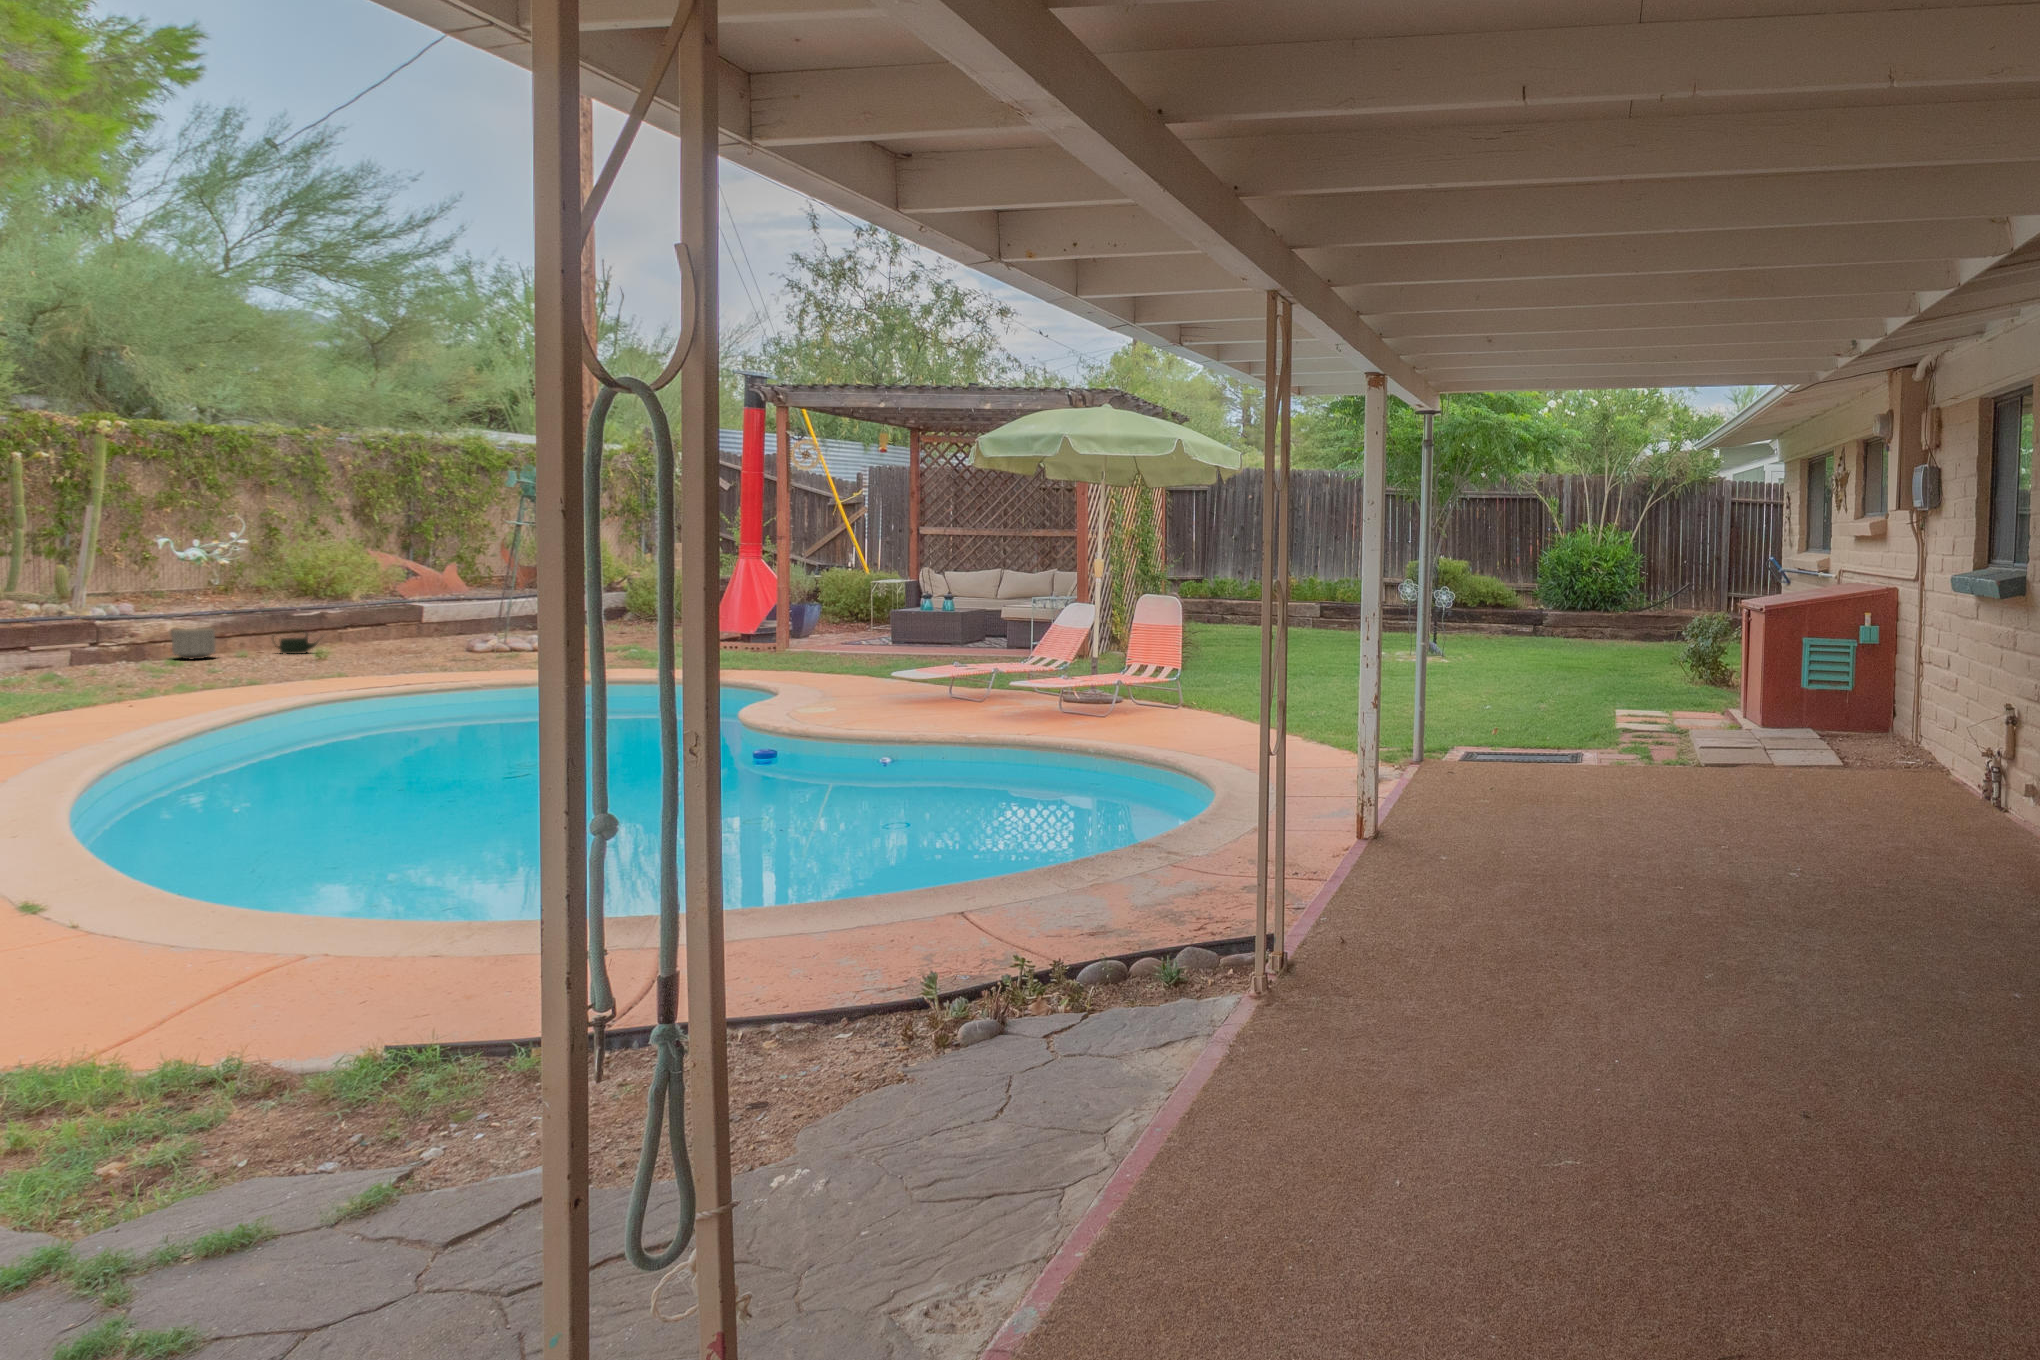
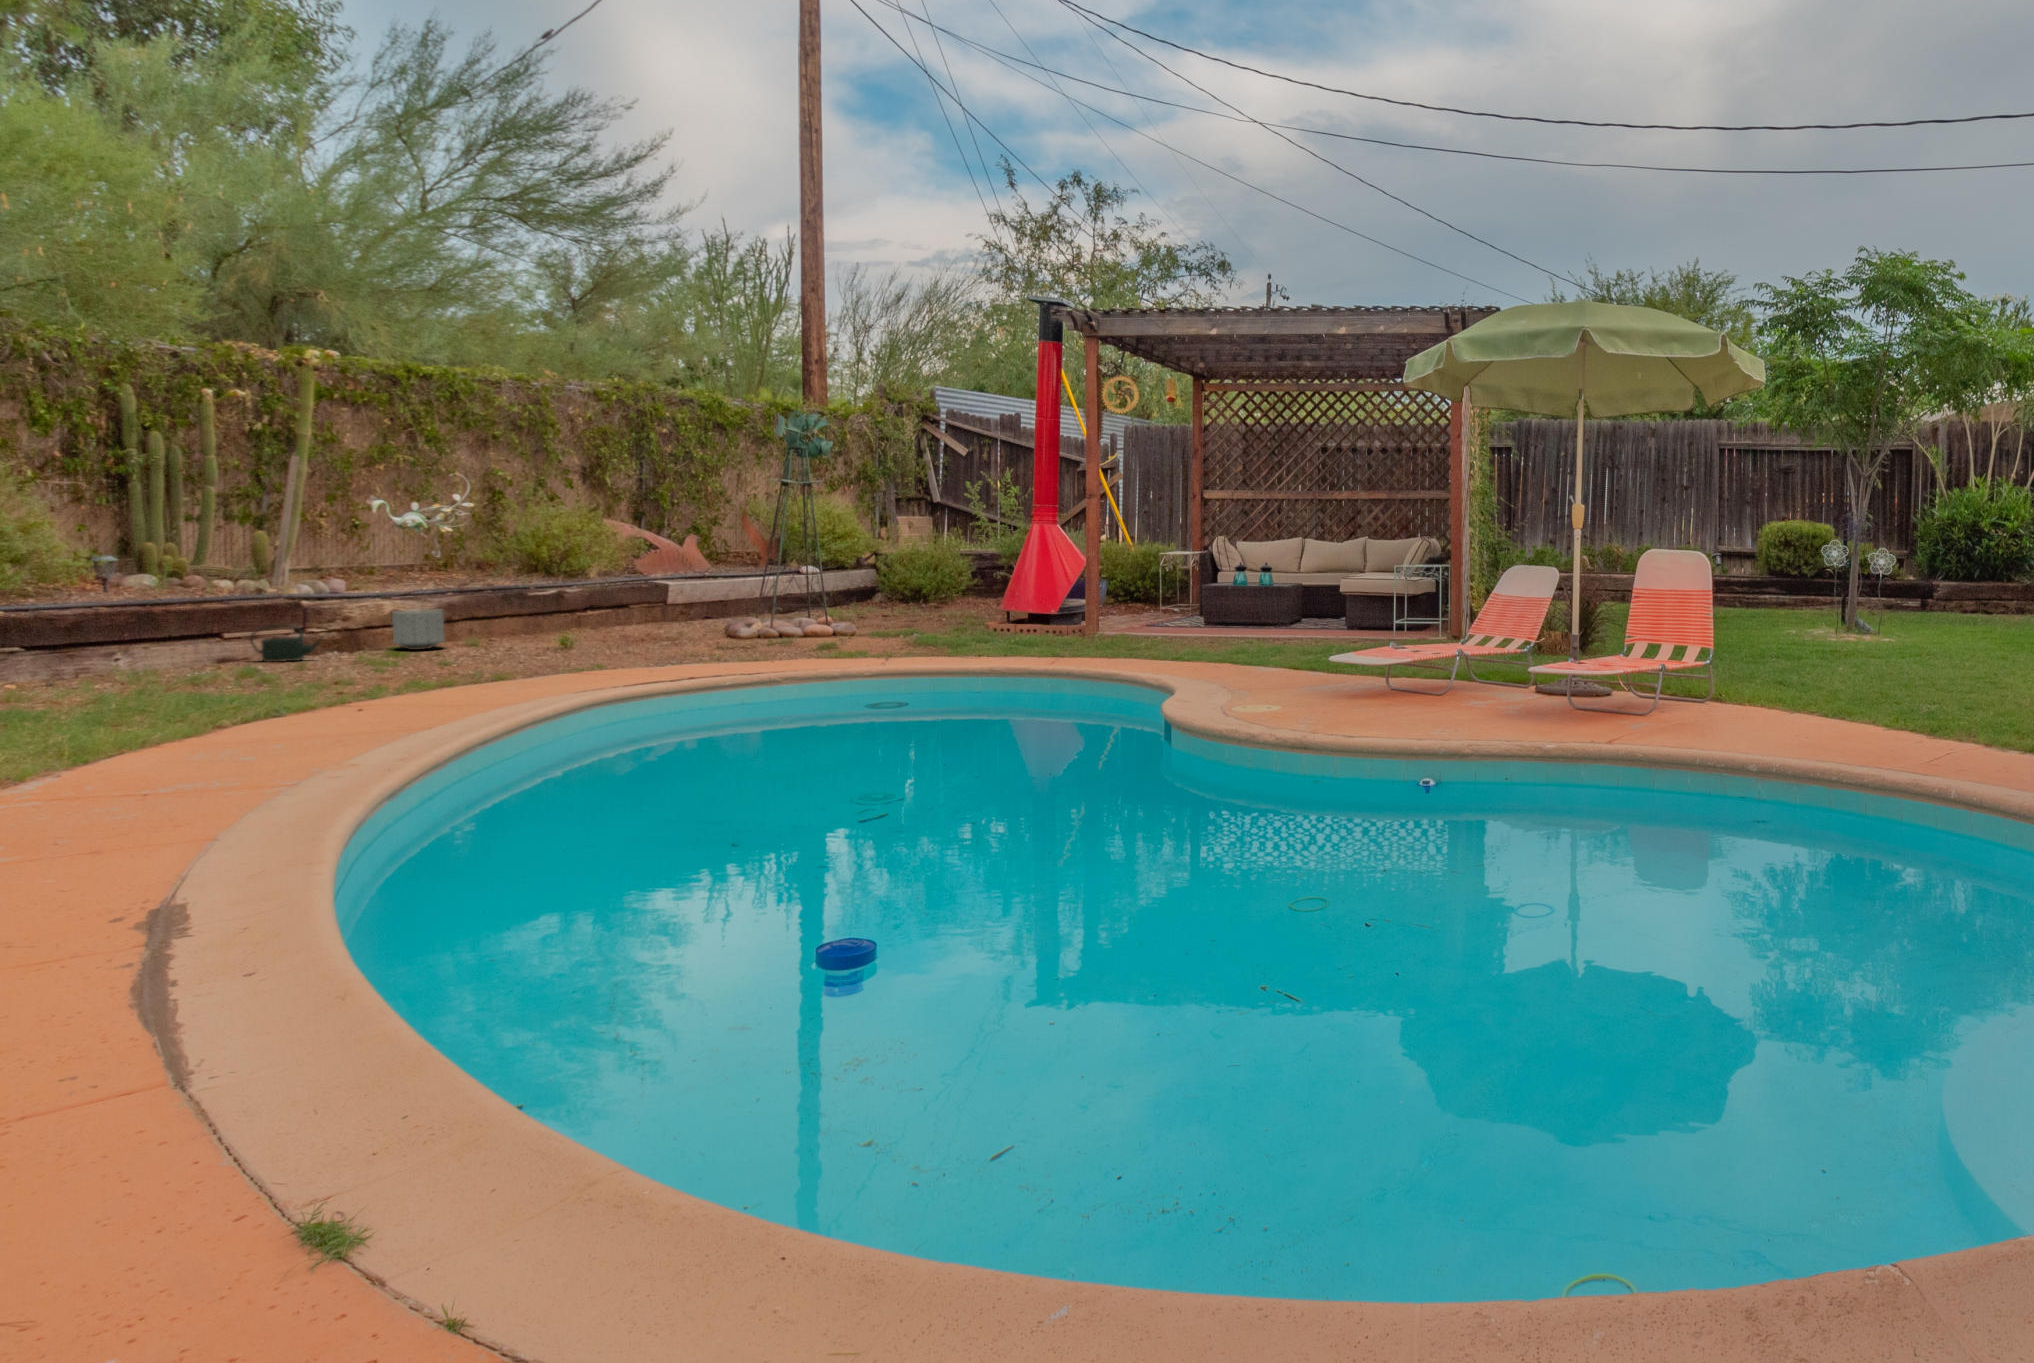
watering can: present [272,633,318,654] -> present [250,626,325,662]

